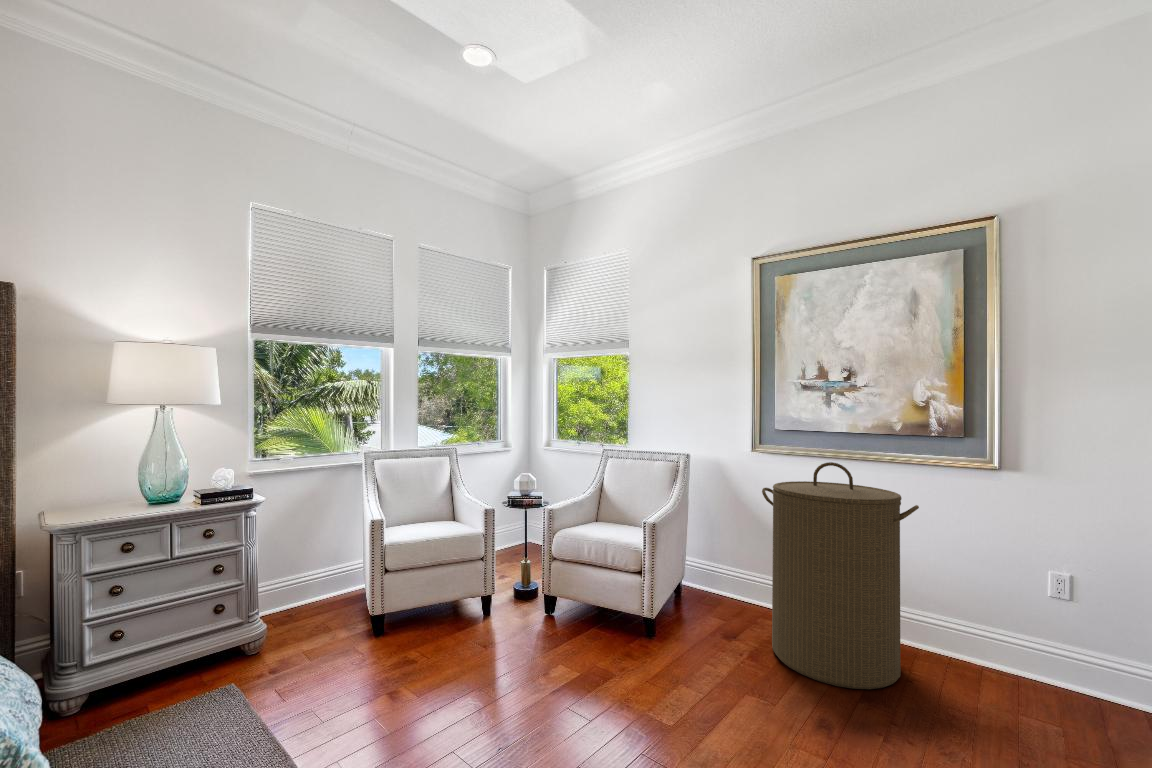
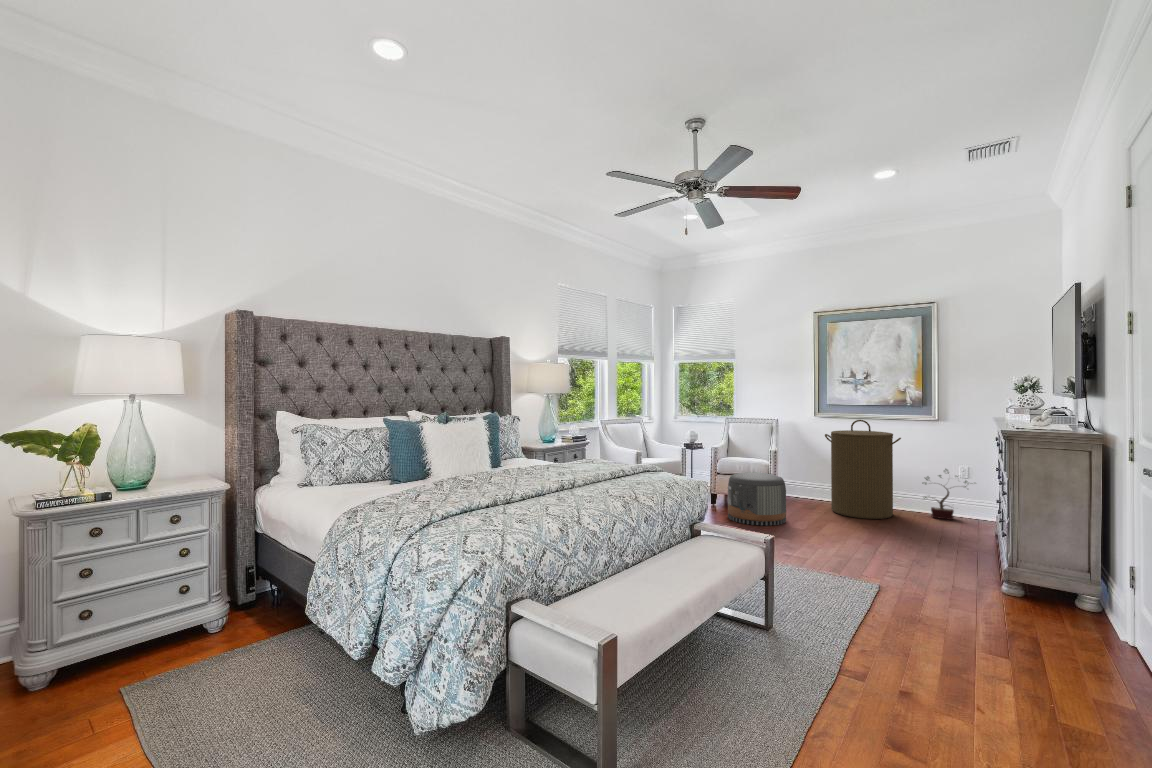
pouf: none [537,565,658,708] -> present [728,472,786,526]
potted plant: none [964,577,1105,702] -> present [924,469,967,520]

